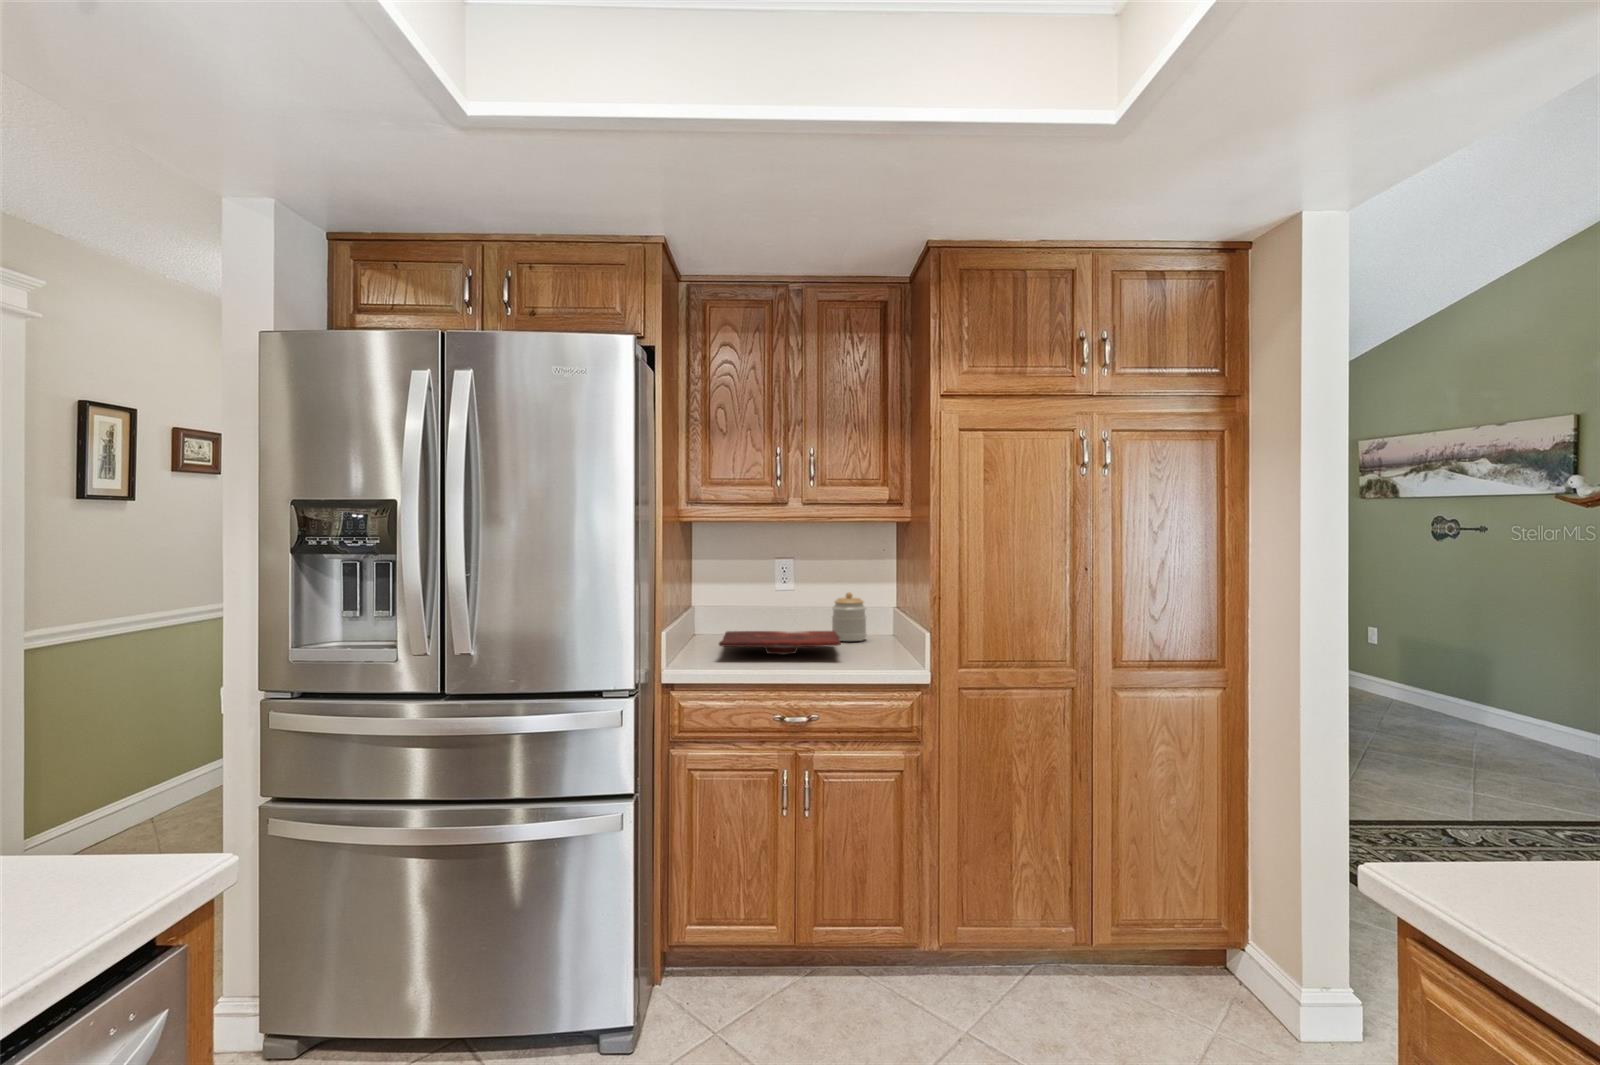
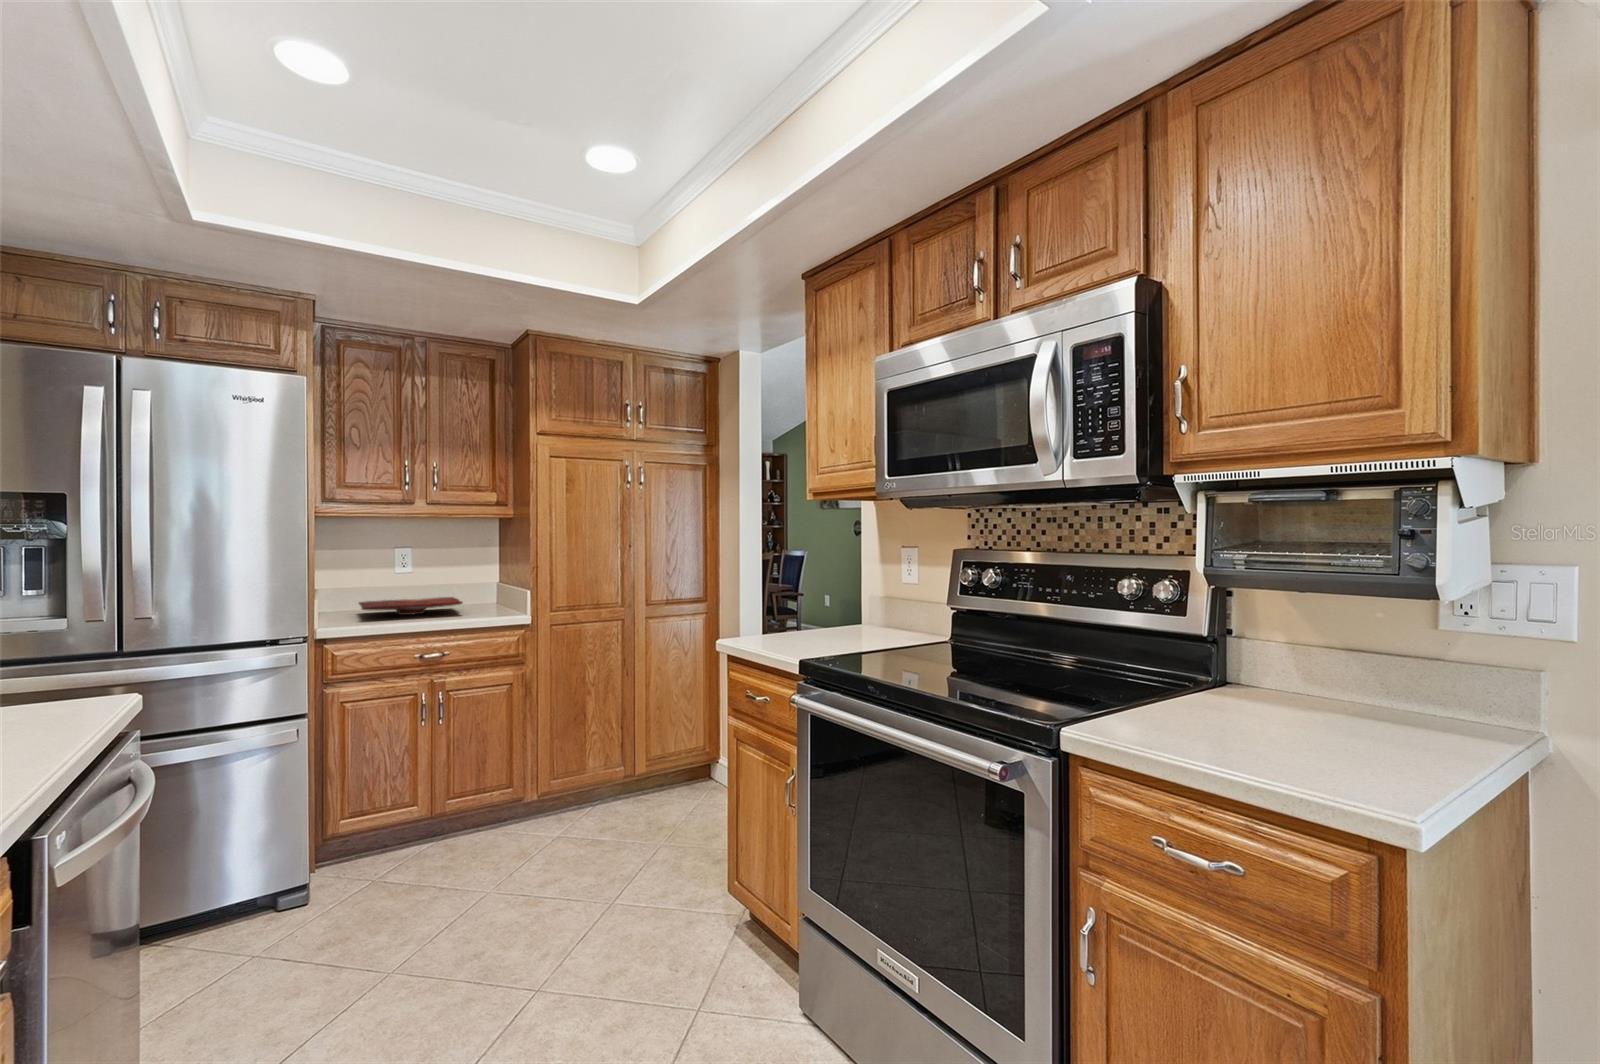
jar: present [832,592,866,641] -> none [447,569,476,605]

